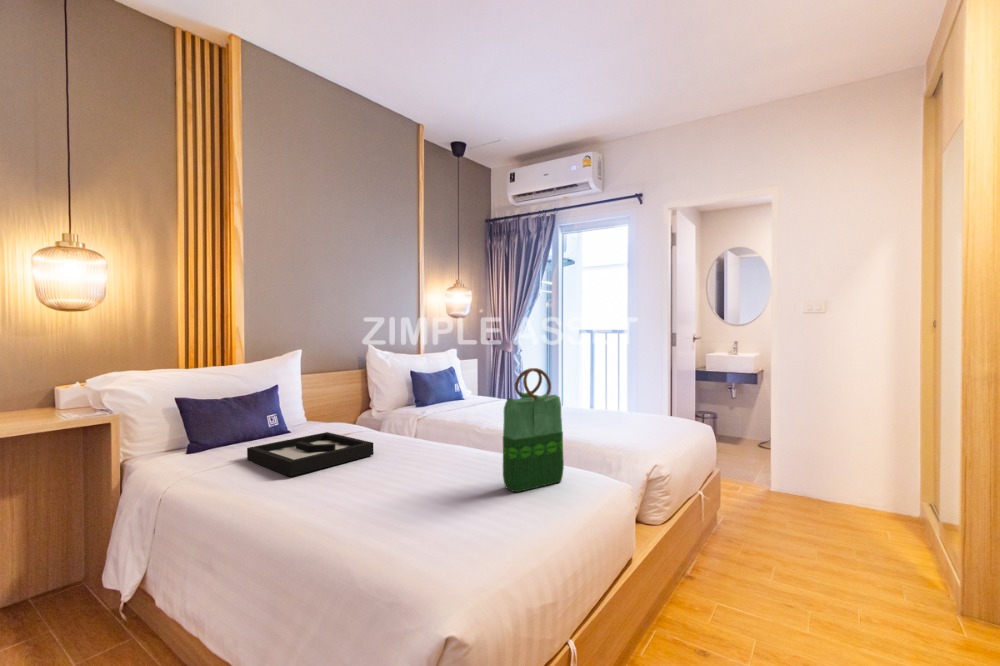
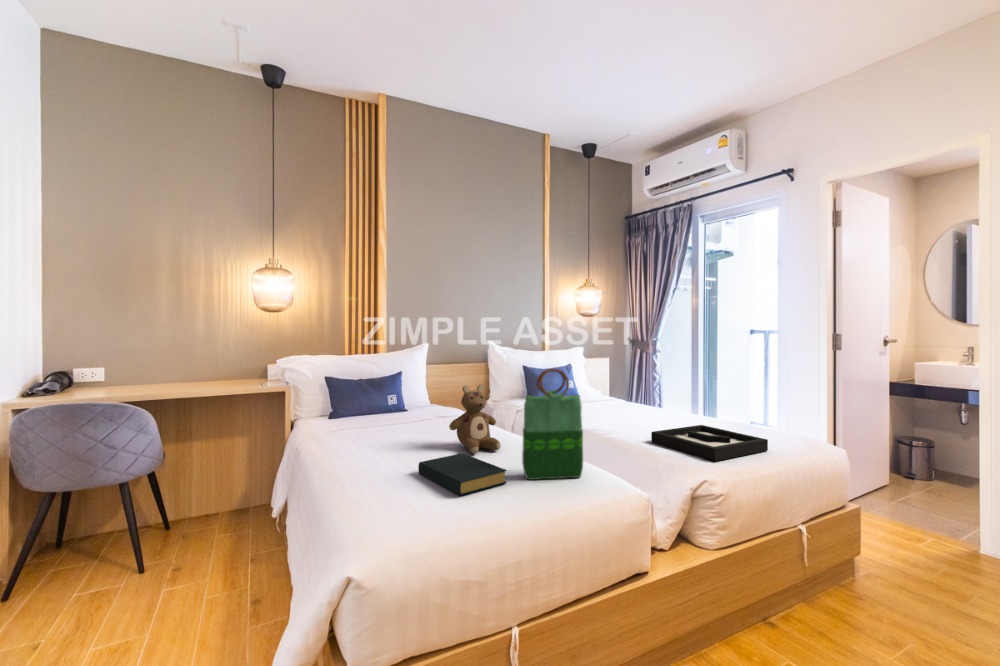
stuffed bear: none [392,392,452,473] -> present [449,385,501,454]
decorative tray: present [247,432,374,477] -> present [651,425,768,461]
hardback book: none [386,474,499,524] -> present [418,453,507,495]

